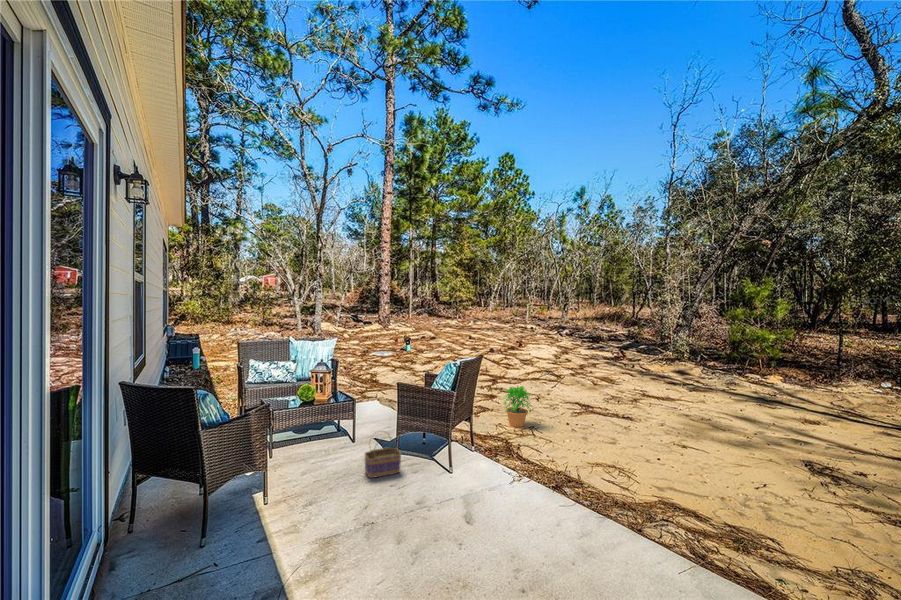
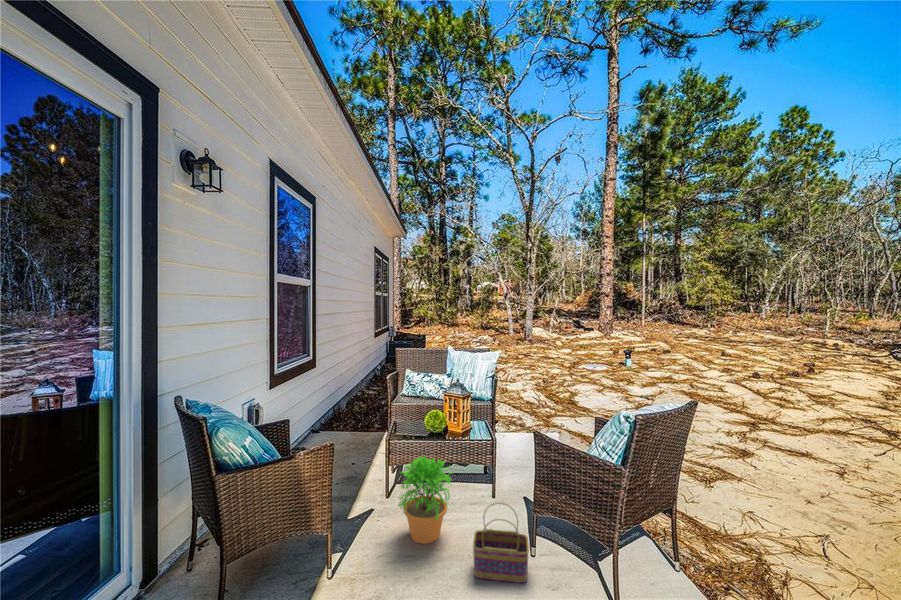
potted plant: present [504,386,531,427] -> present [398,456,451,544]

